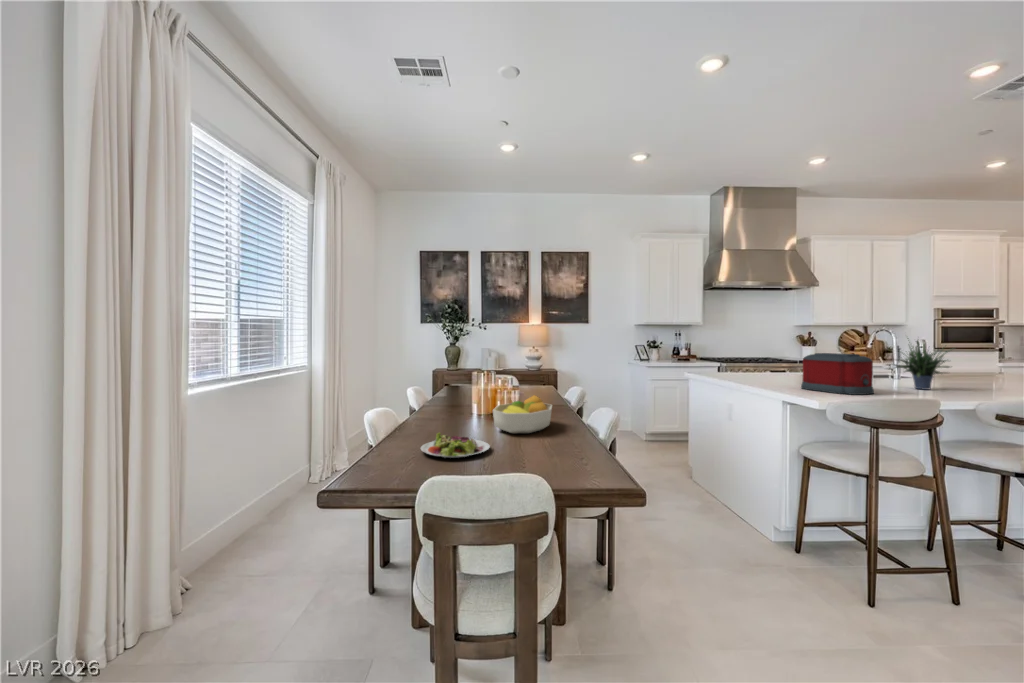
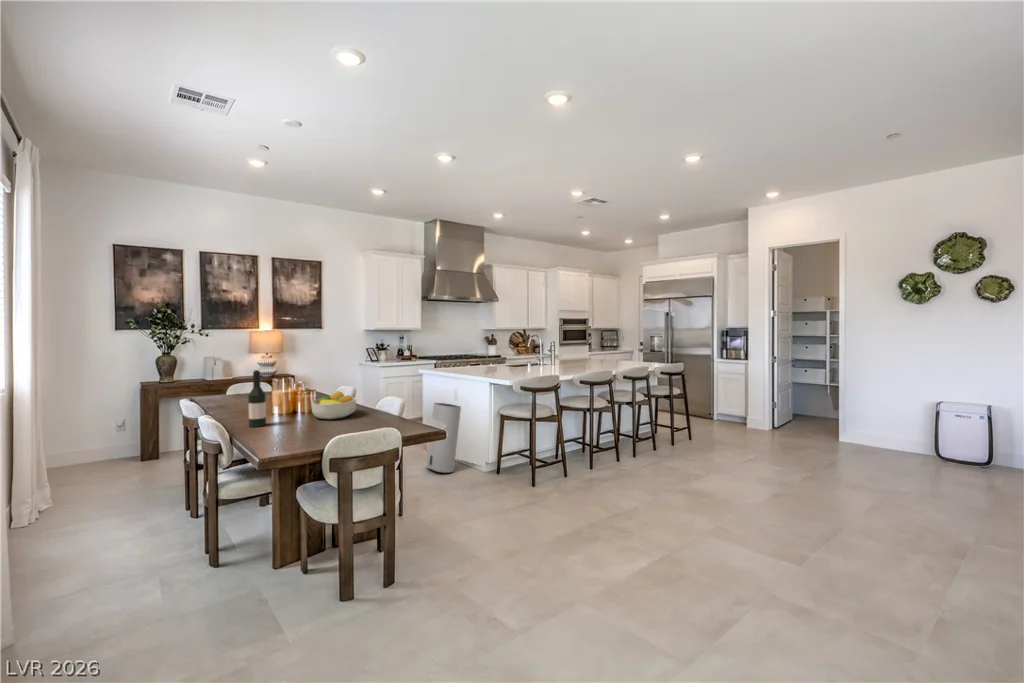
potted plant: present [896,343,950,390] -> none [537,337,566,370]
toaster: present [801,353,874,395] -> none [497,351,532,375]
wine bottle: none [422,361,441,431] -> present [248,370,266,427]
air purifier: none [684,421,738,525] -> present [426,403,461,473]
salad plate: present [421,433,490,458] -> none [276,422,331,437]

